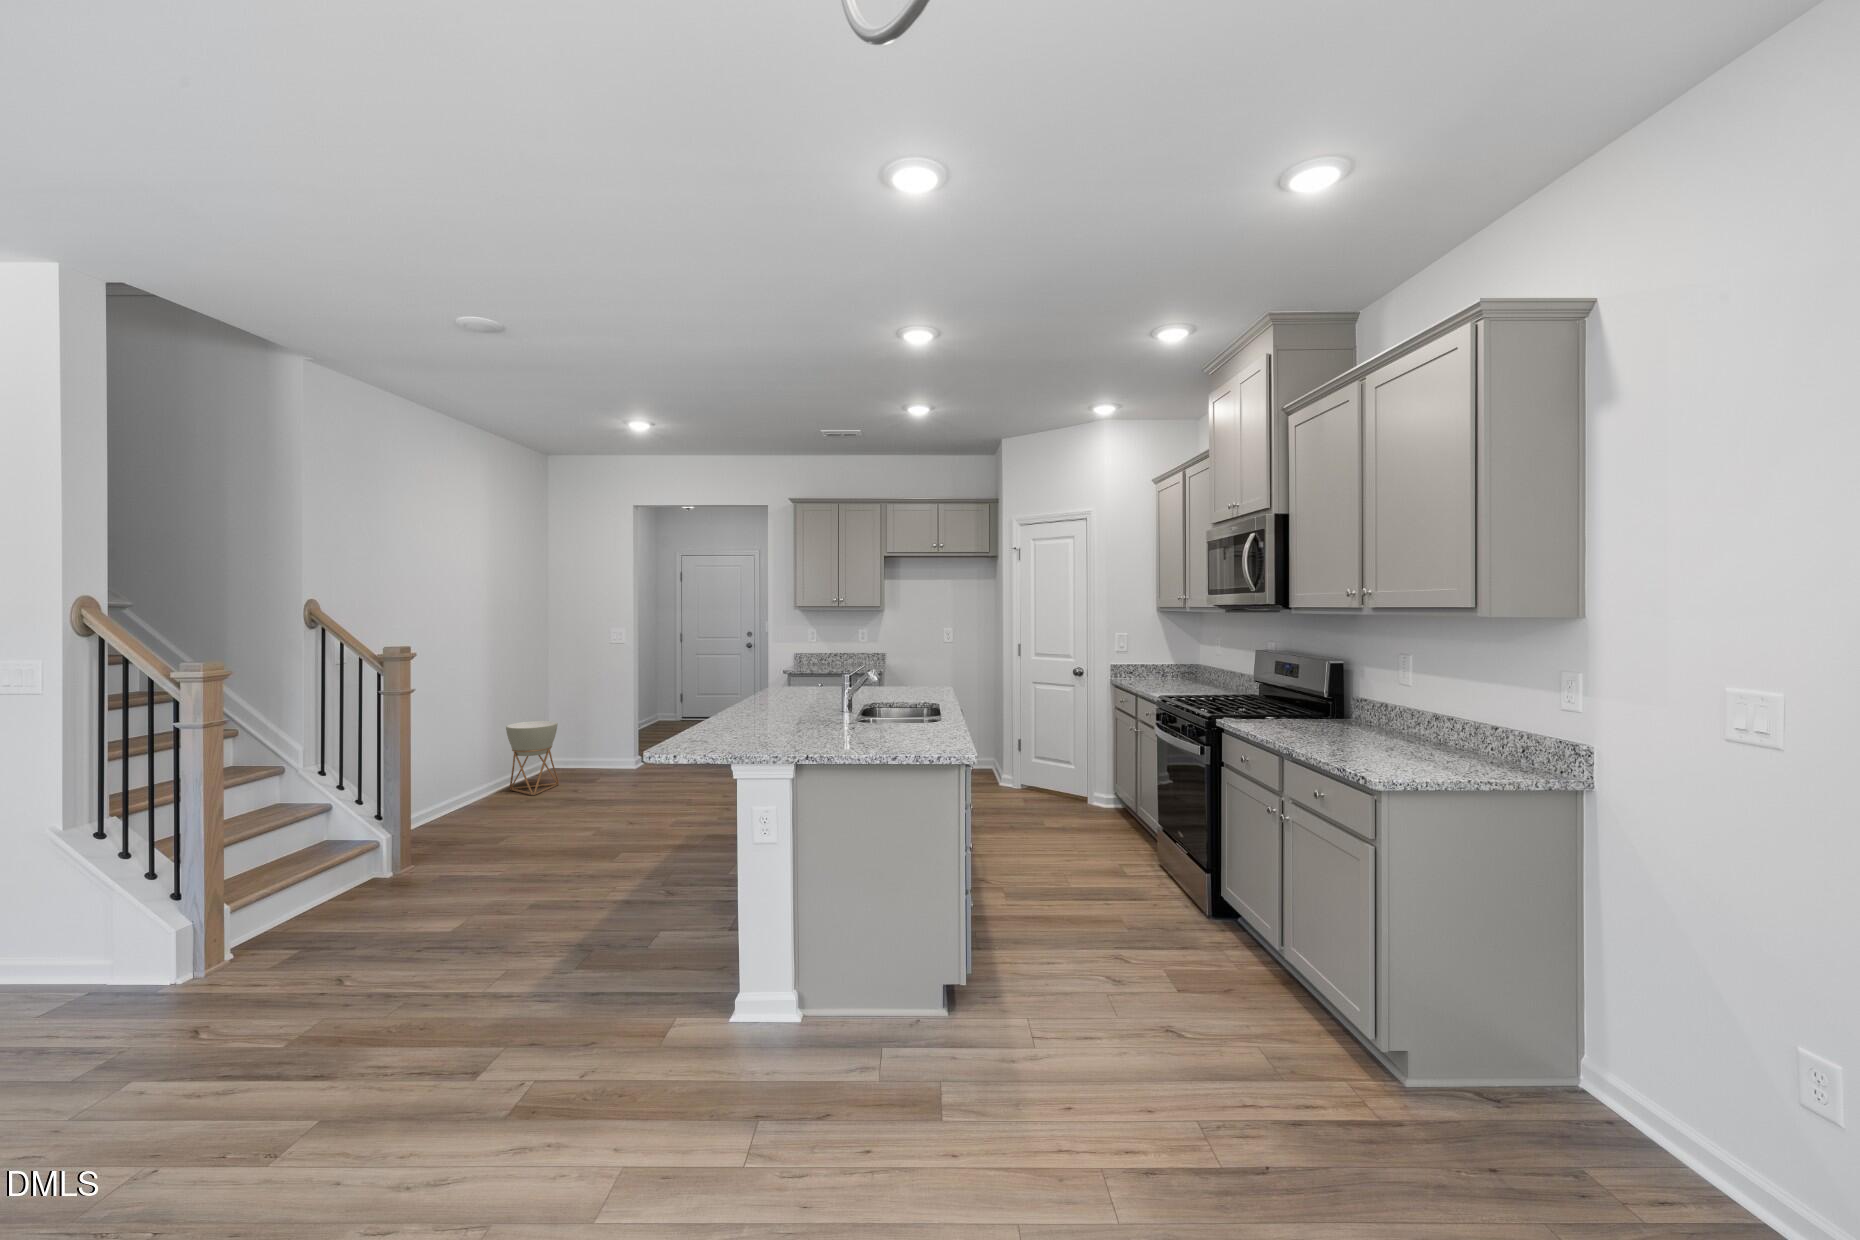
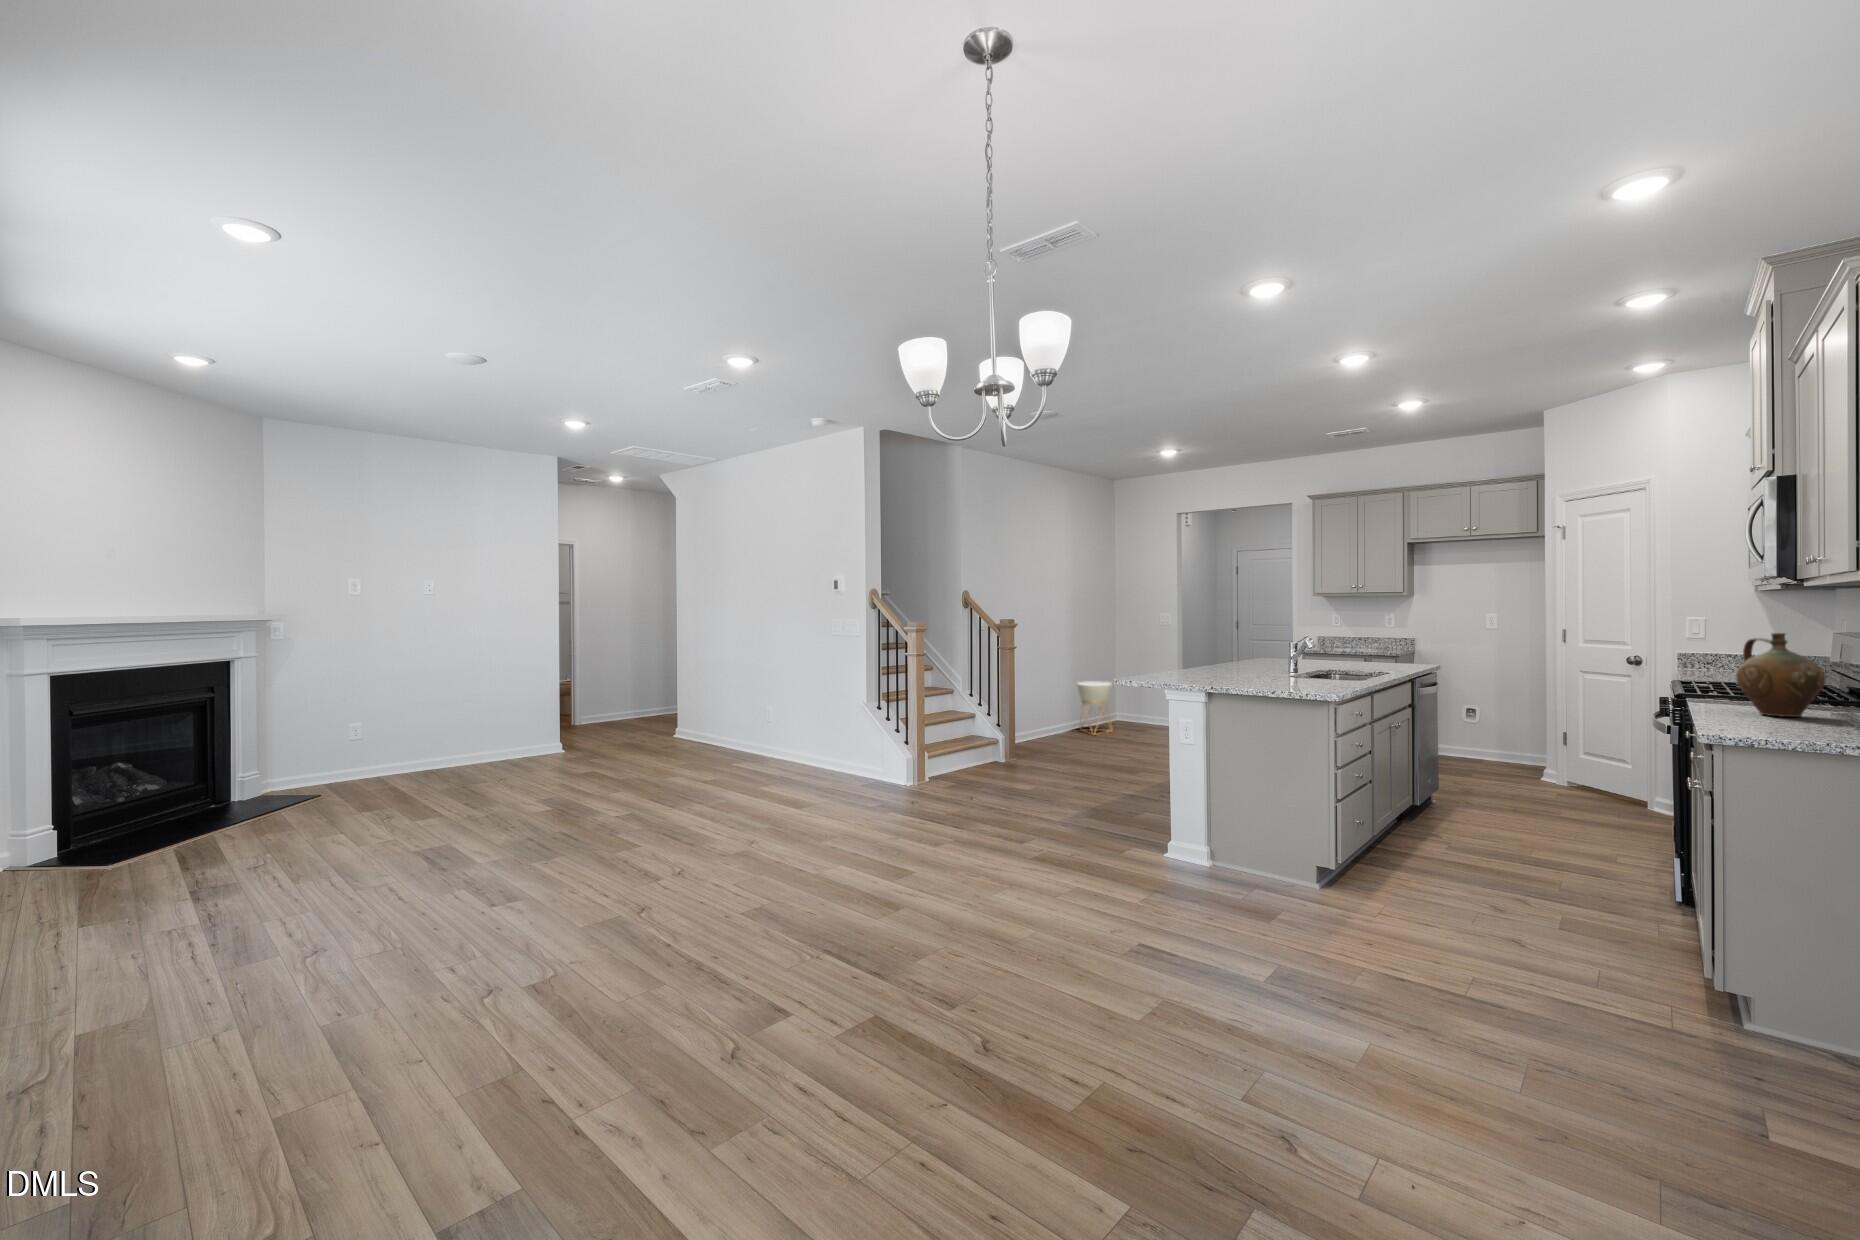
ceramic jug: none [1286,660,1350,738] -> present [1736,633,1825,717]

